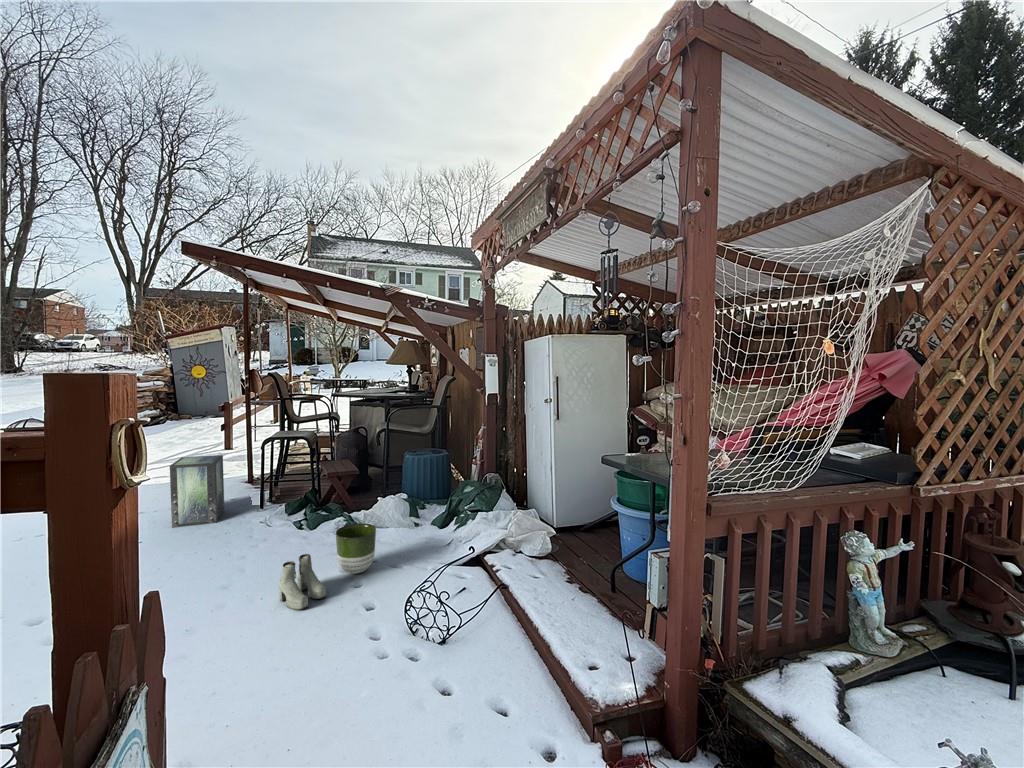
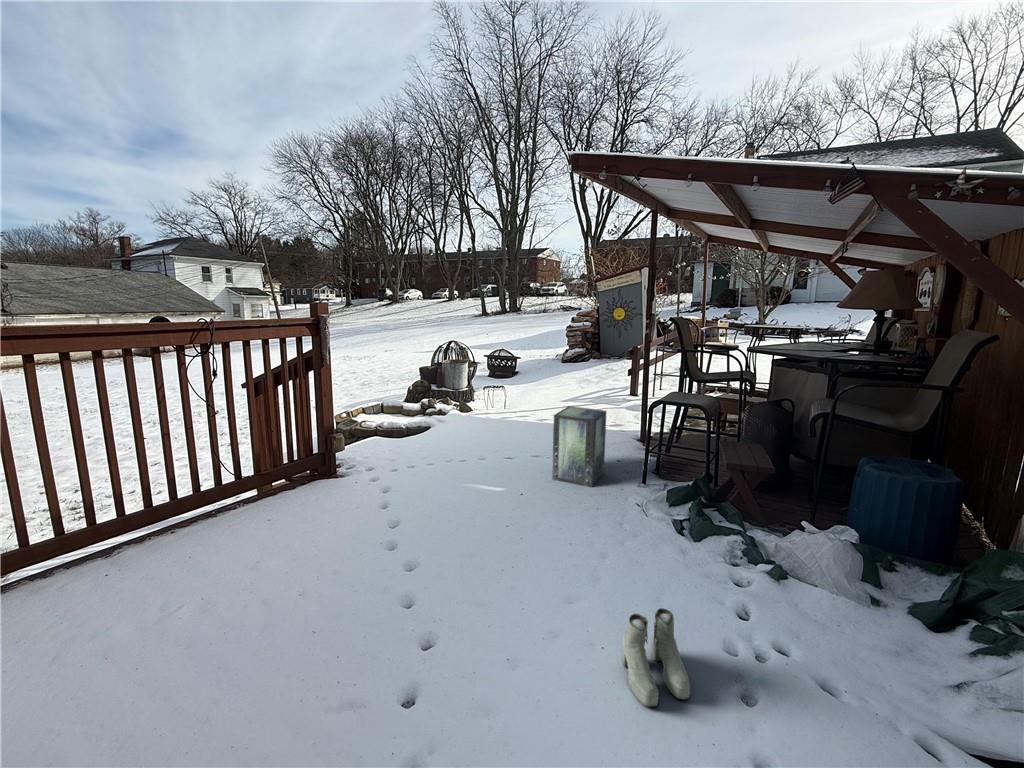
planter: present [336,523,376,574] -> none [720,579,796,674]

